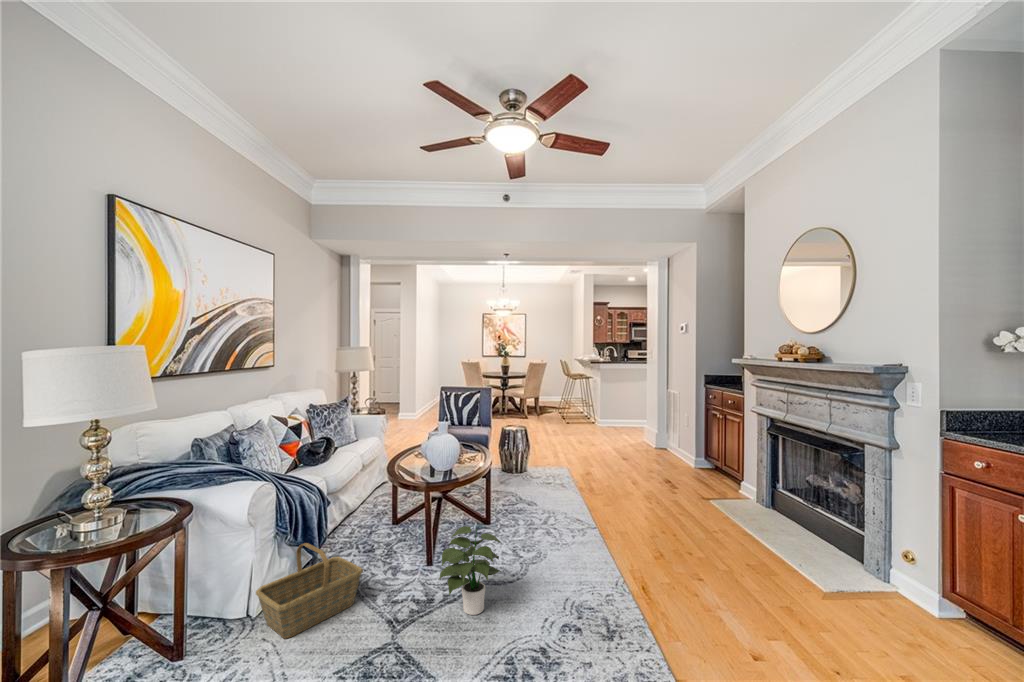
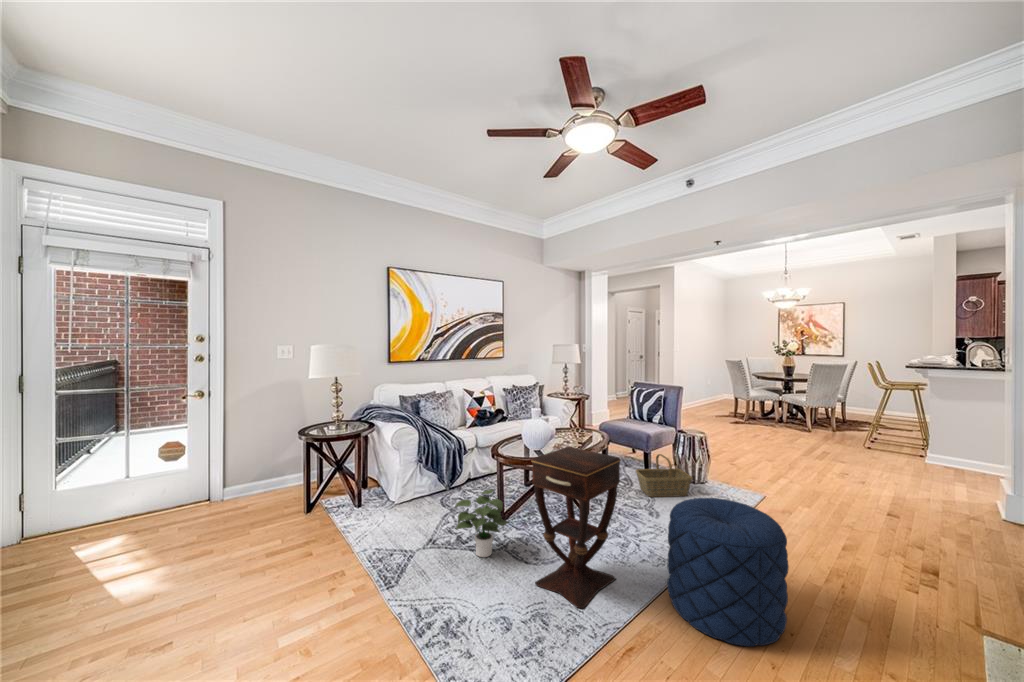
side table: none [543,449,625,607] -> present [531,446,621,608]
pouf: none [632,466,723,572] -> present [667,498,789,646]
basket: present [256,543,363,639] -> present [636,454,693,497]

